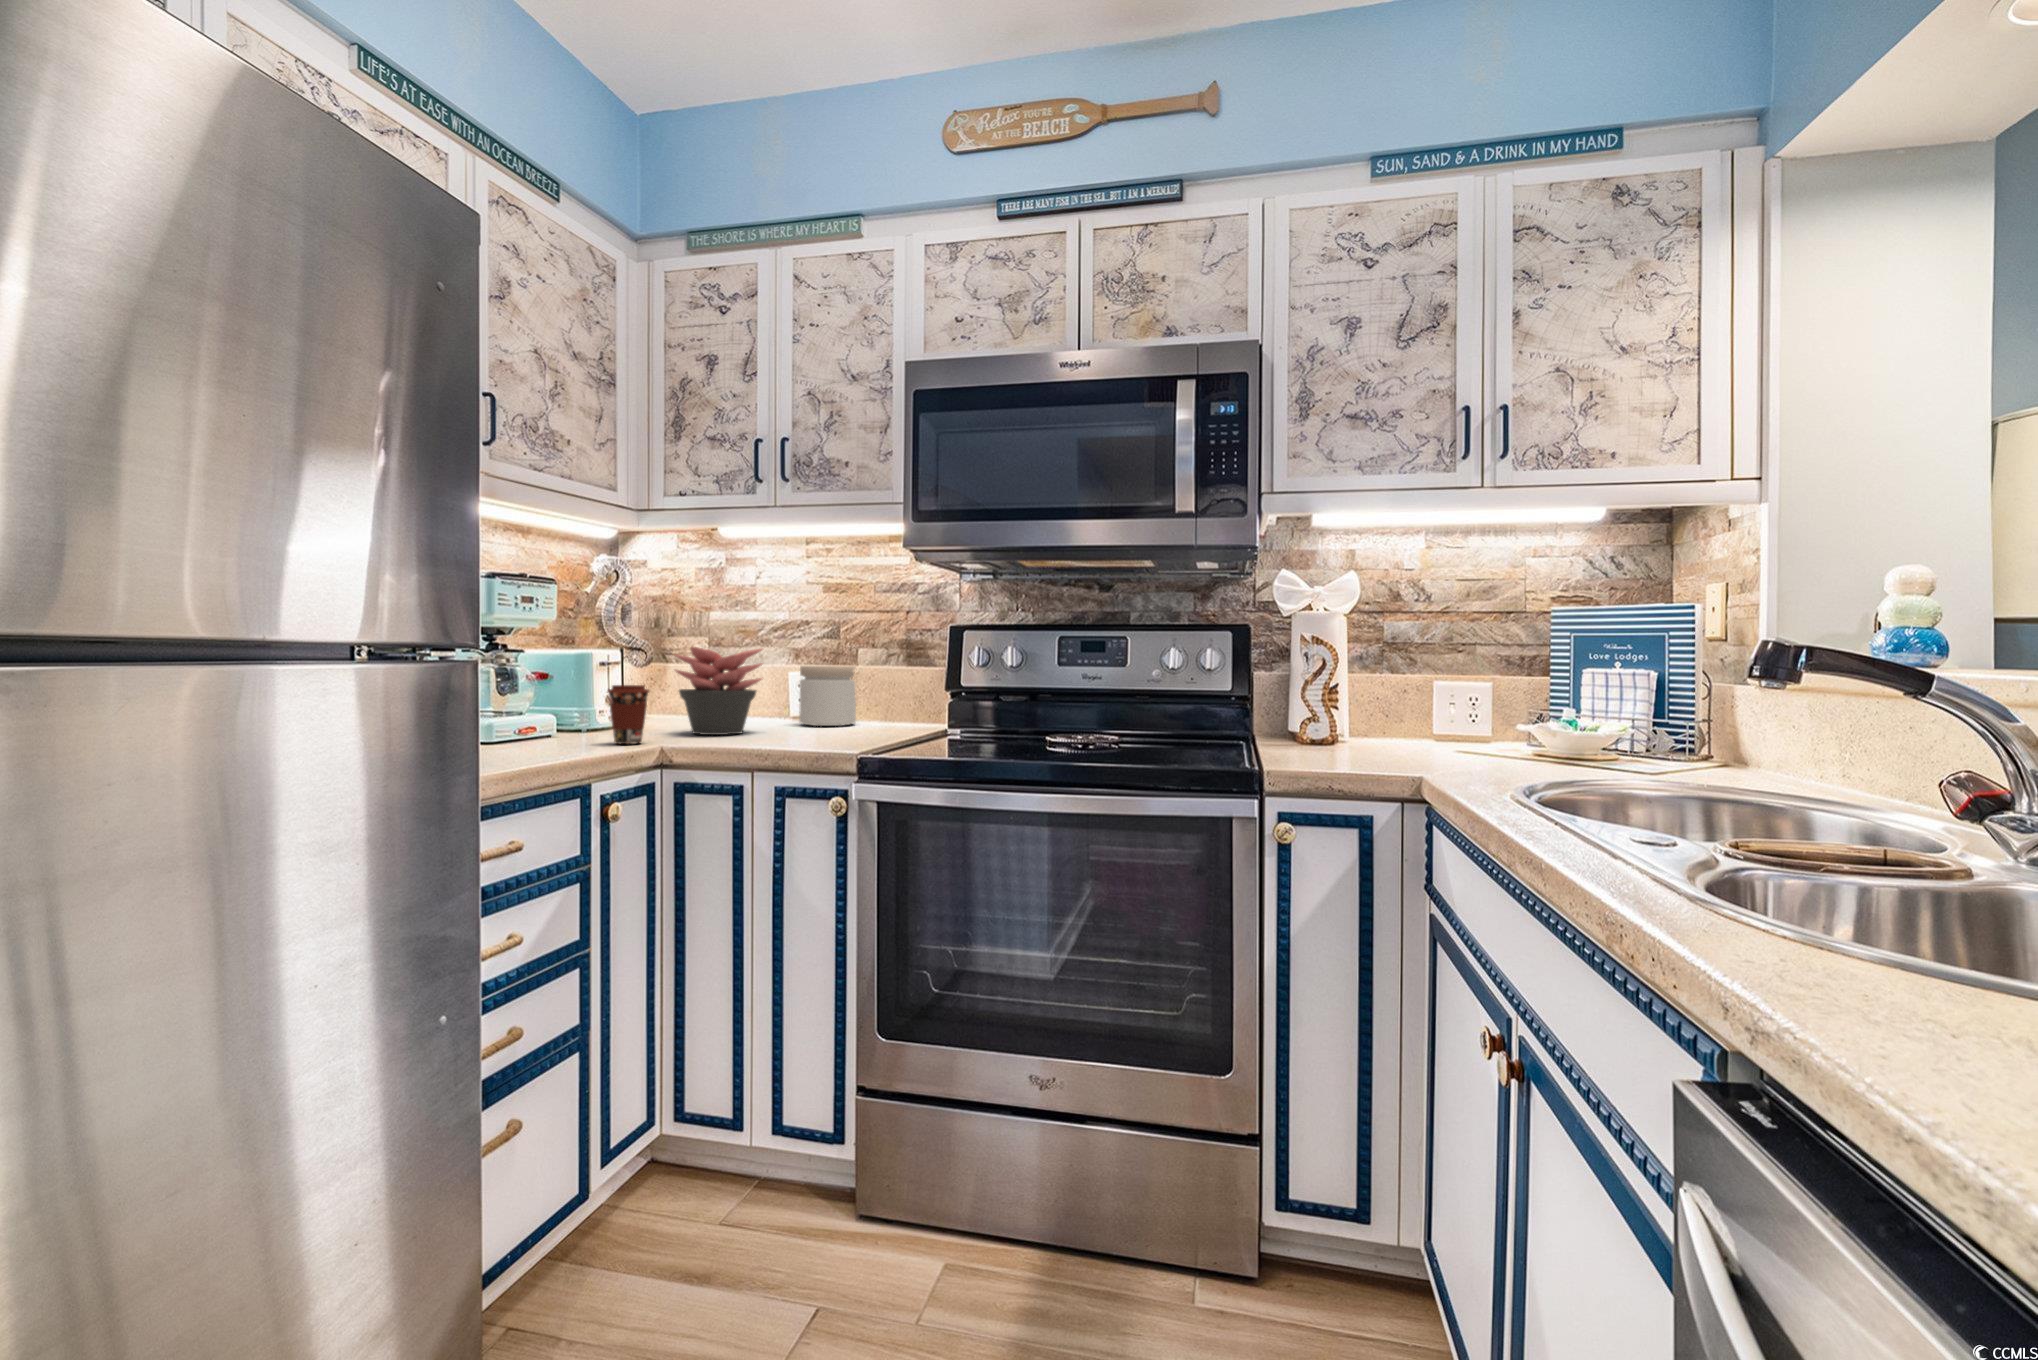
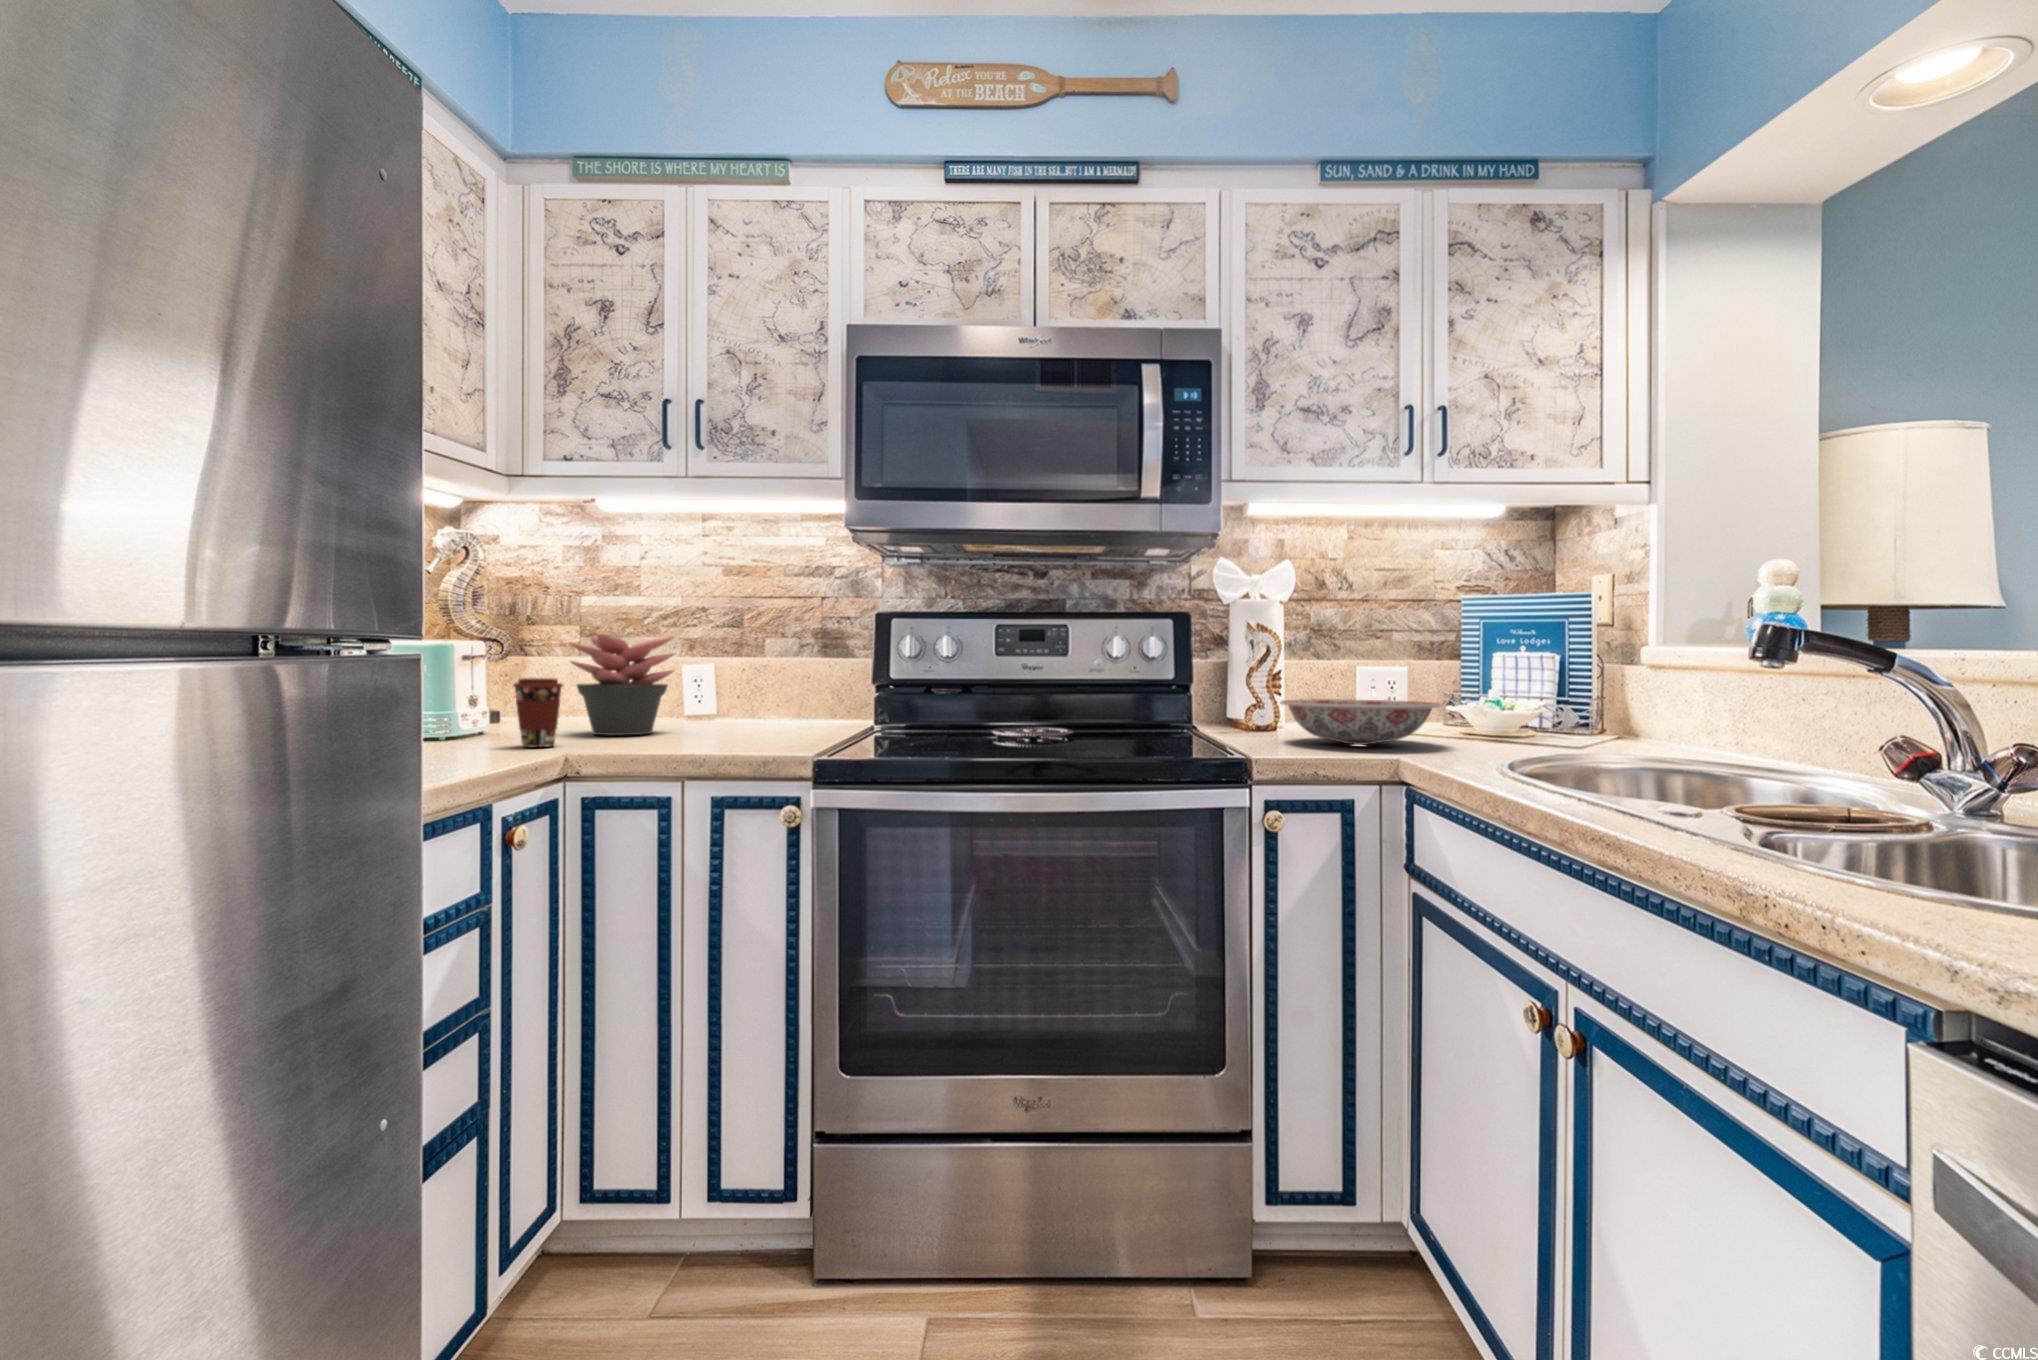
jar: present [799,666,856,726] -> none [699,657,763,724]
ceramic bowl: none [1308,715,1481,763] -> present [1280,699,1441,745]

